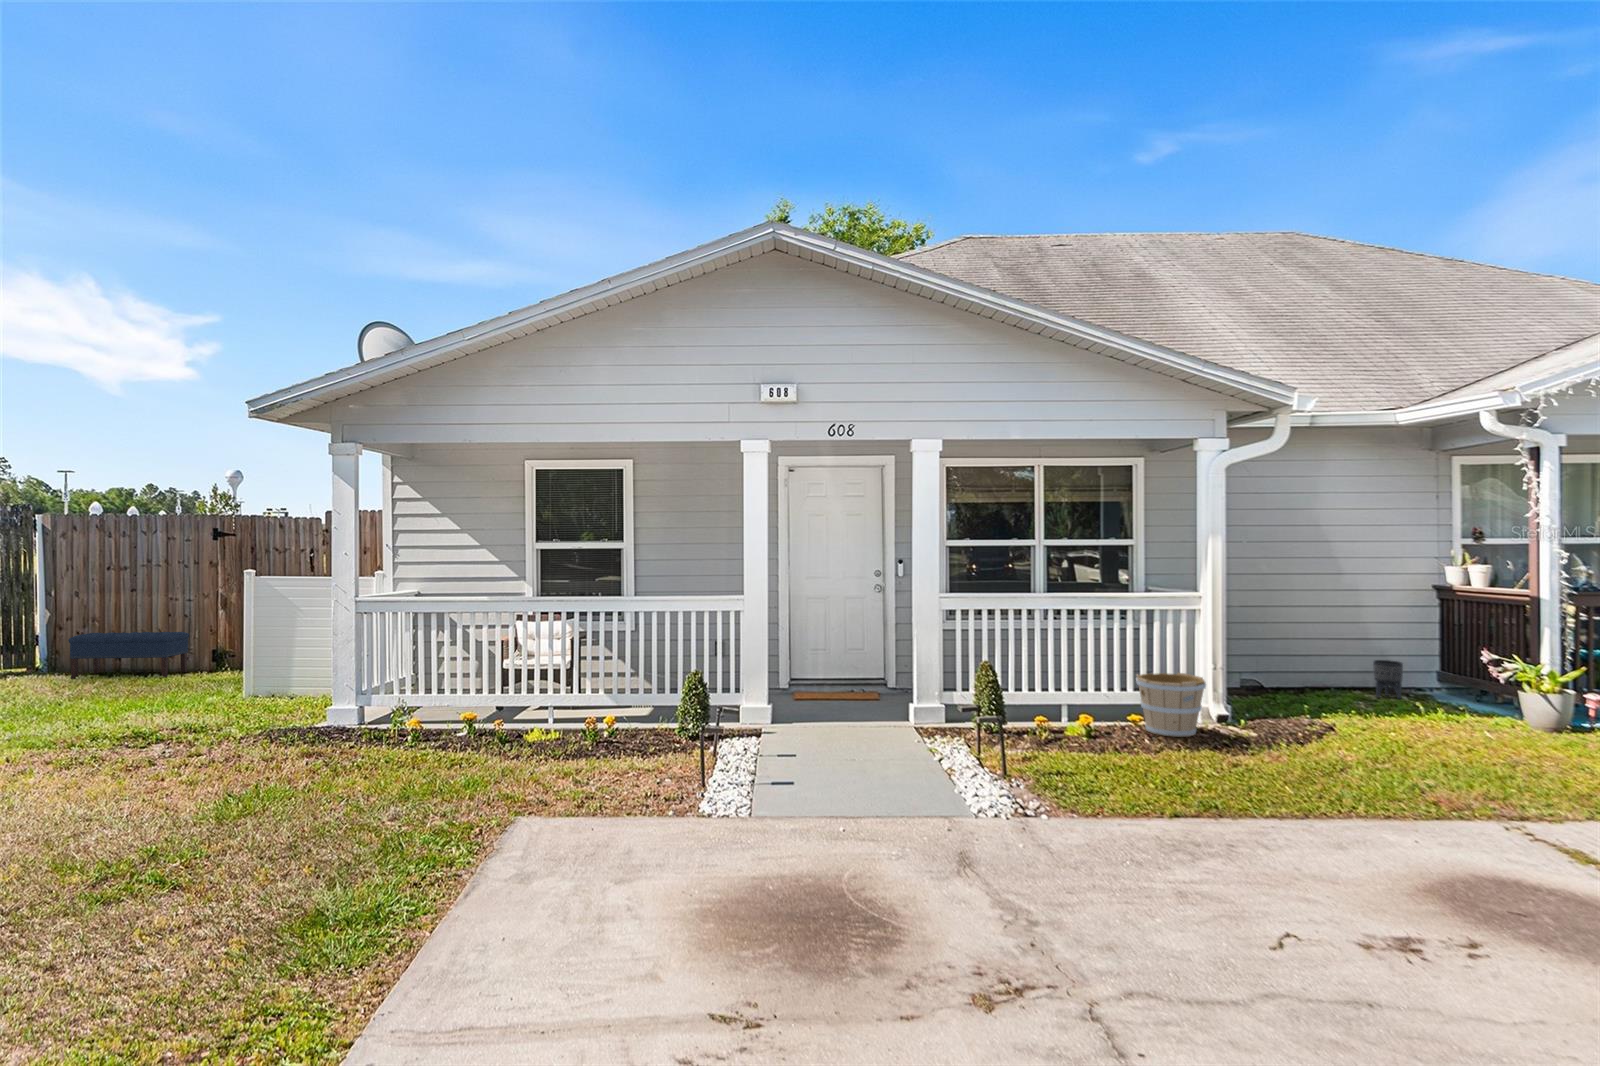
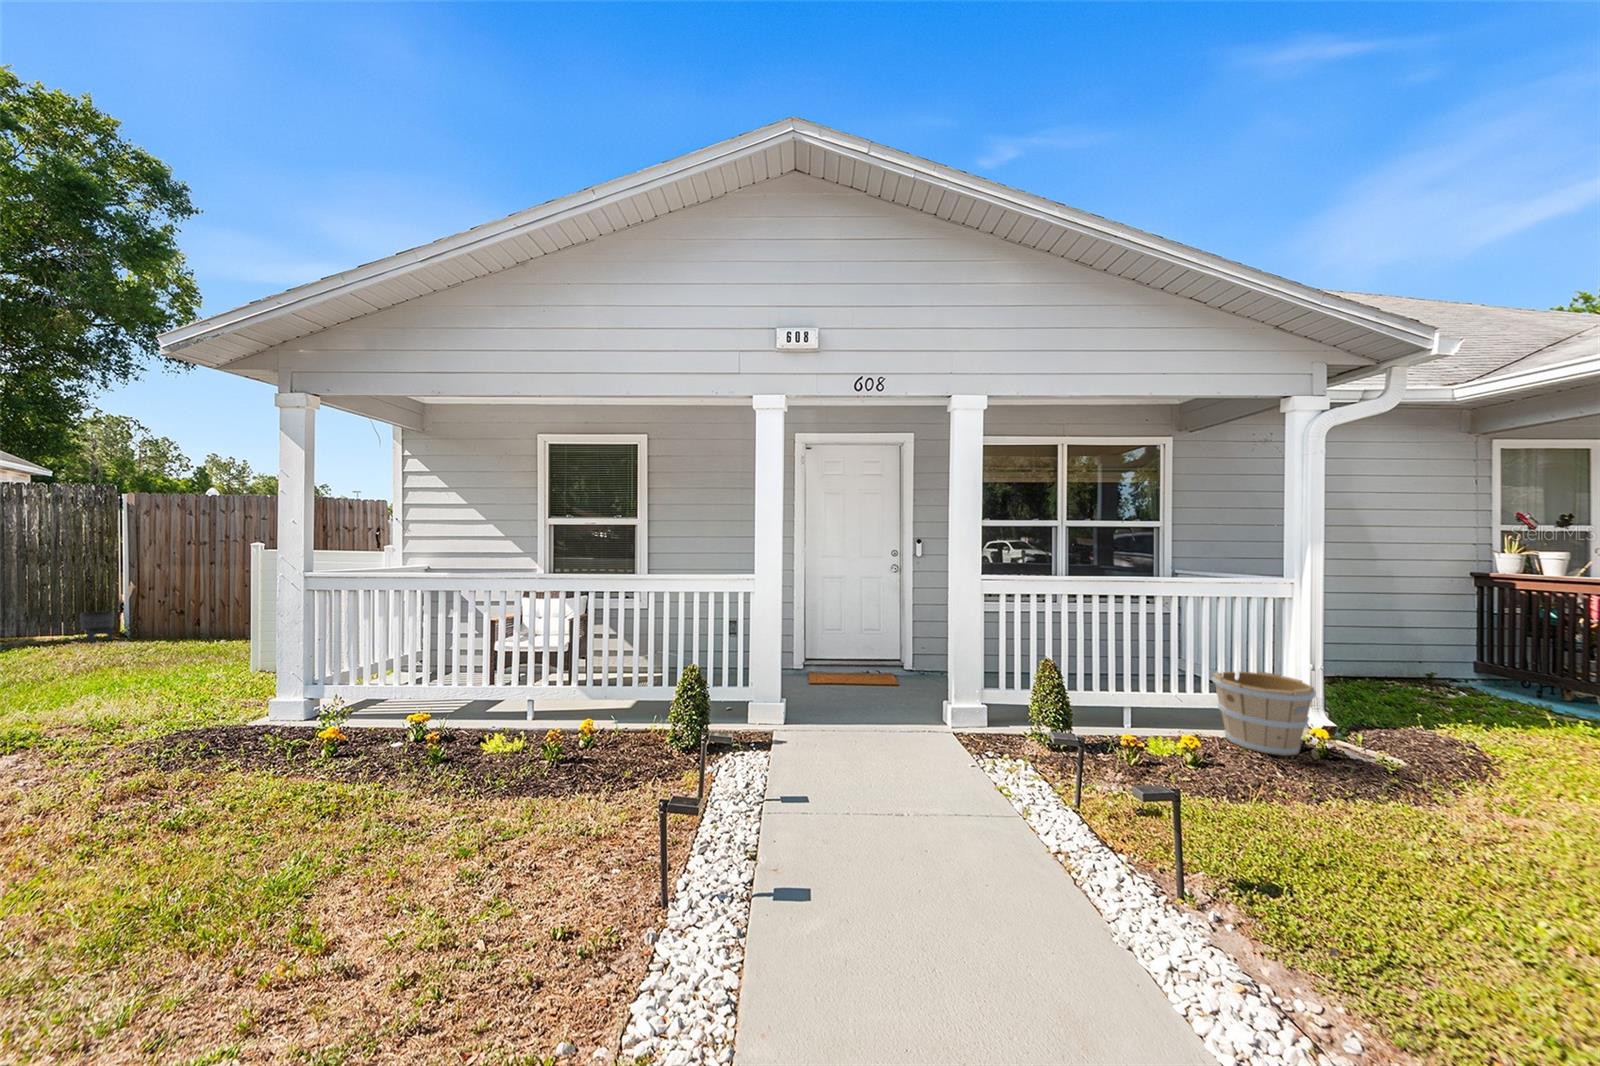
bench: present [68,632,189,679] -> none [116,602,244,646]
planter: present [1373,660,1403,699] -> present [80,611,114,643]

